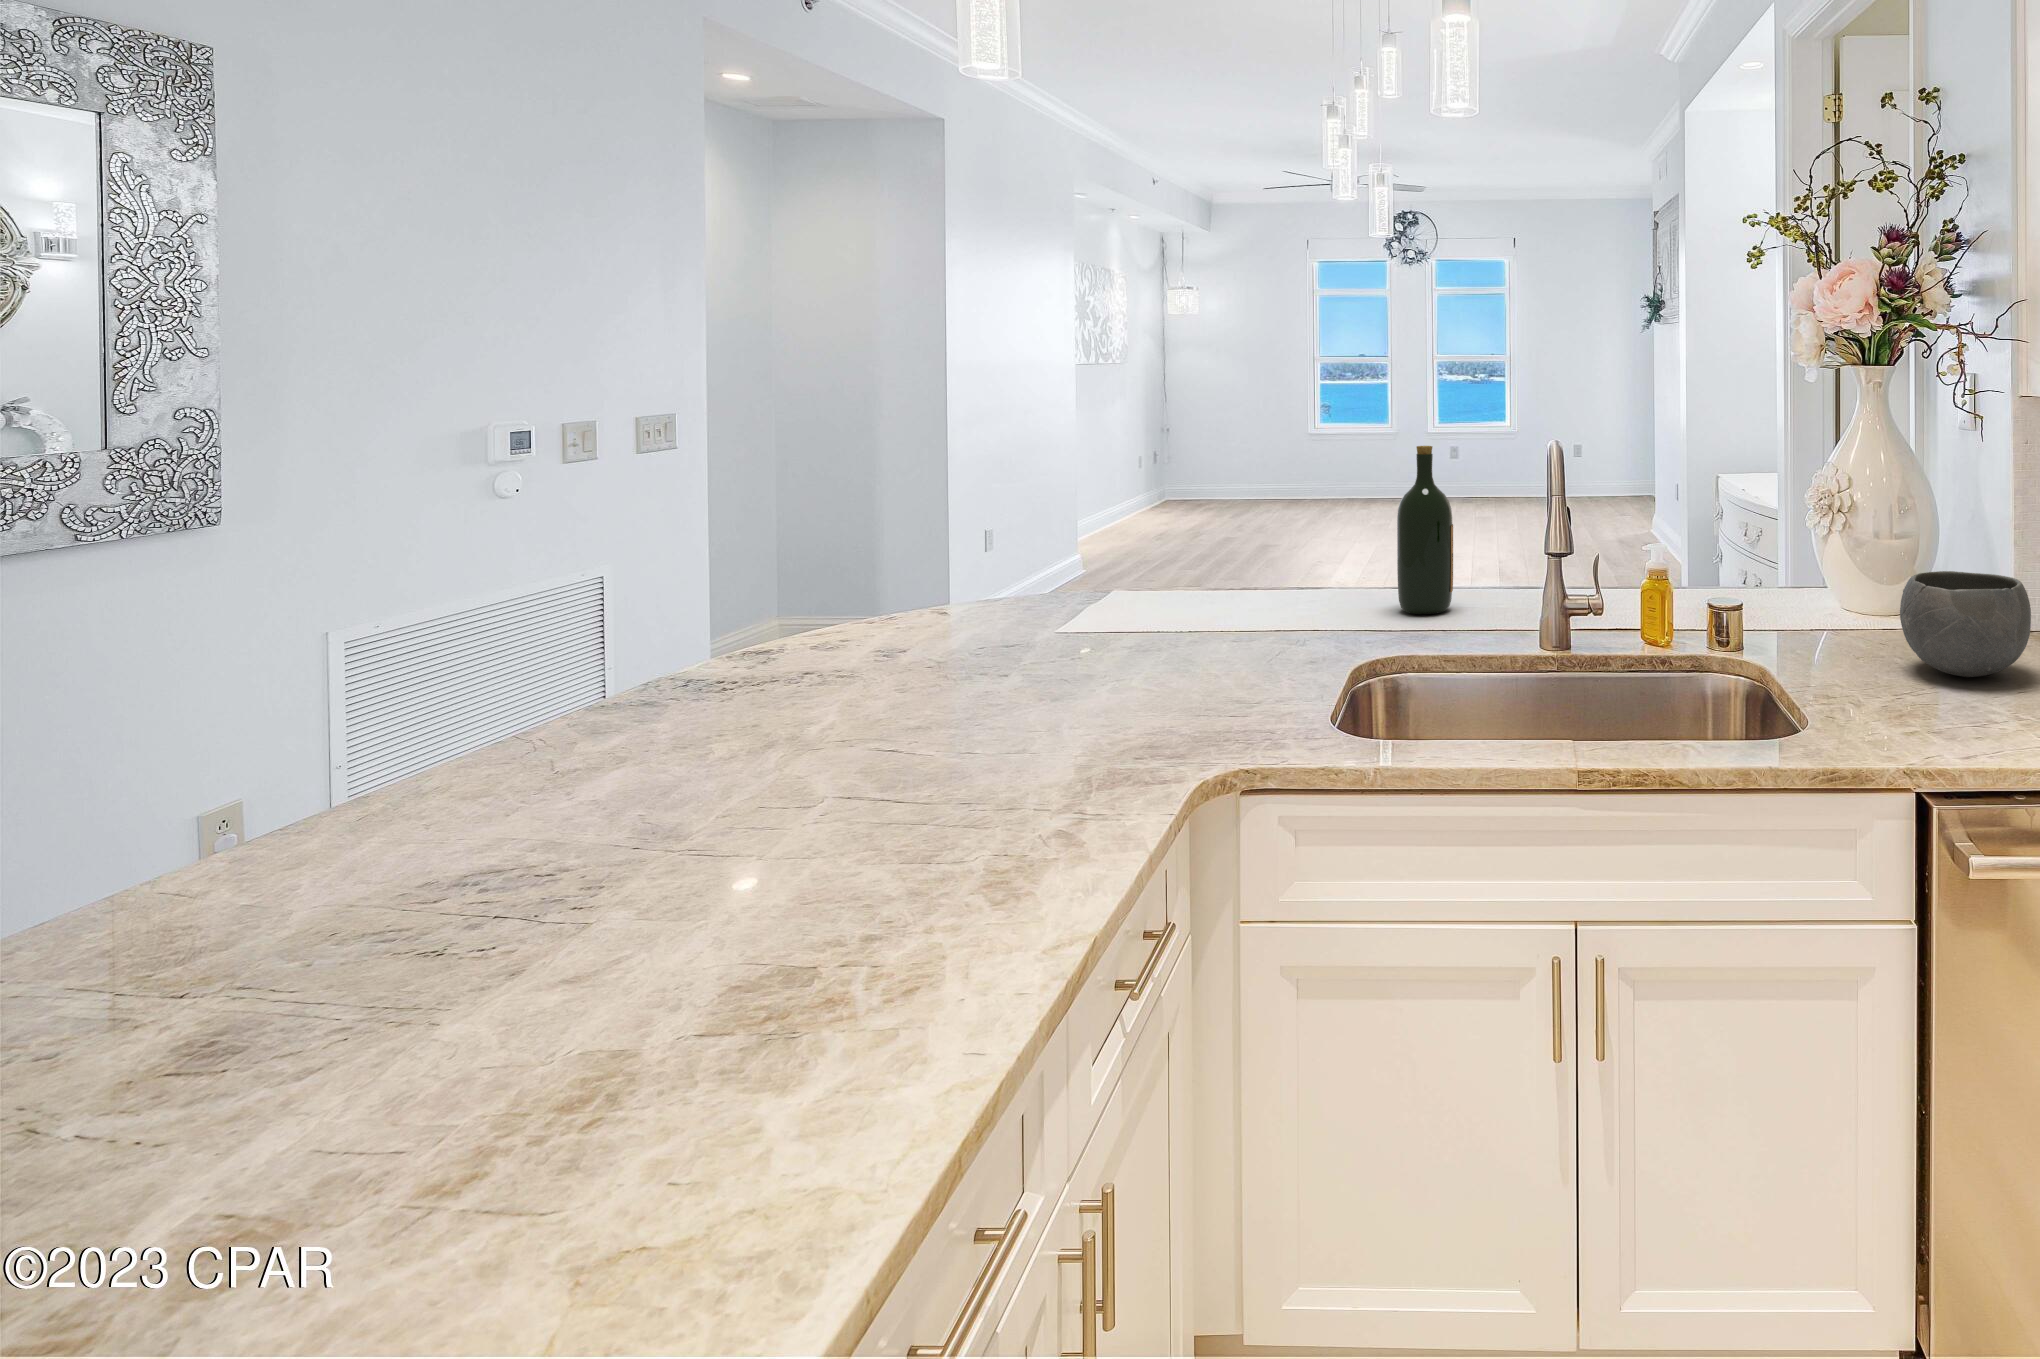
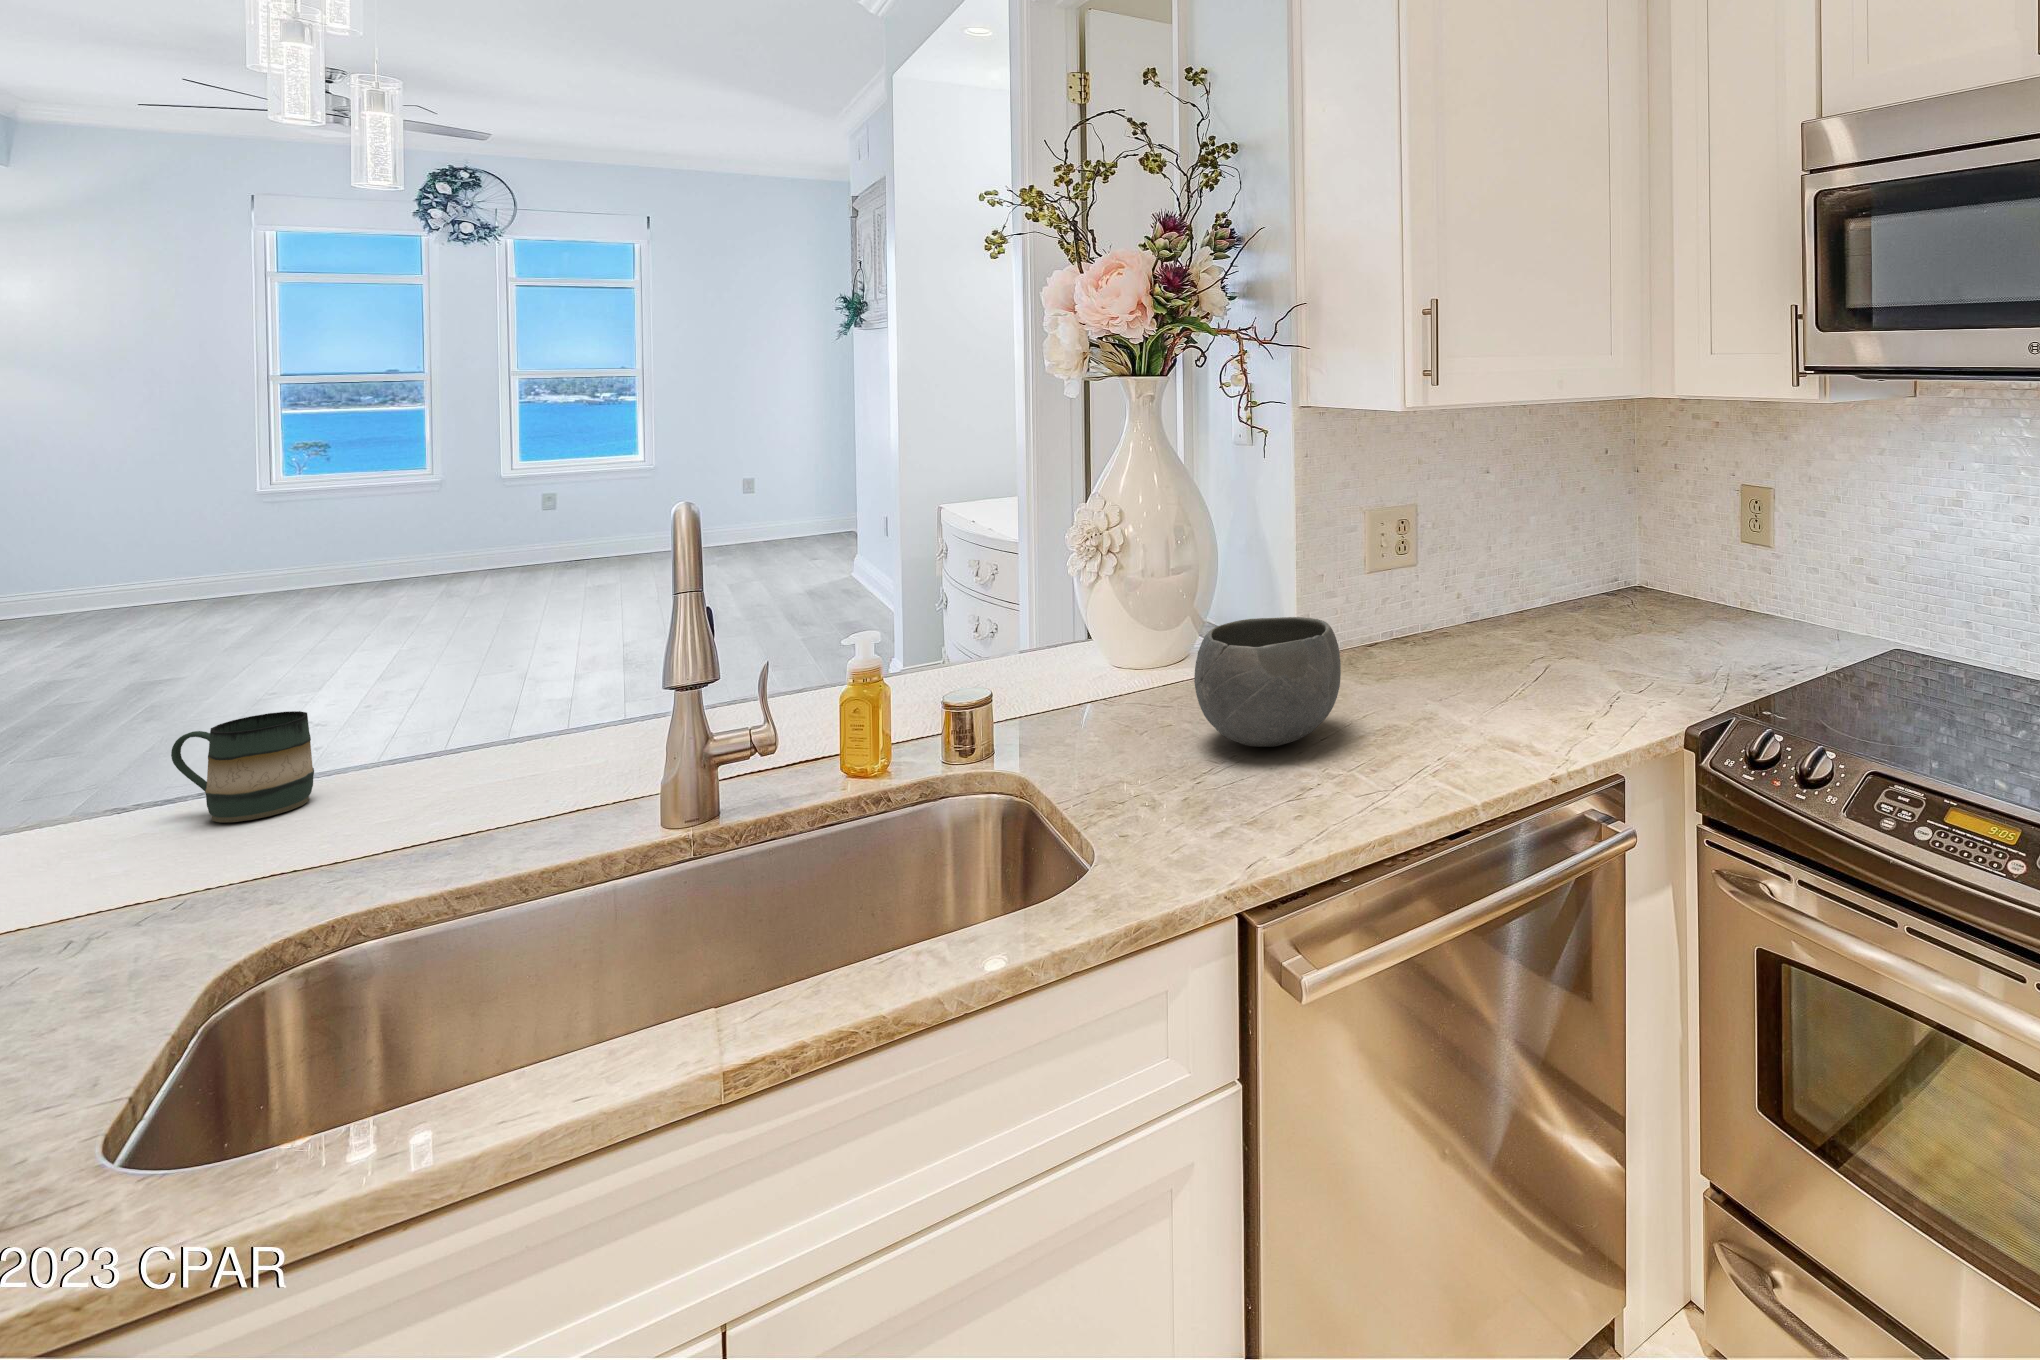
wine bottle: present [1397,446,1453,614] -> none [389,518,507,792]
mug: none [1303,555,1363,613] -> present [171,711,314,822]

